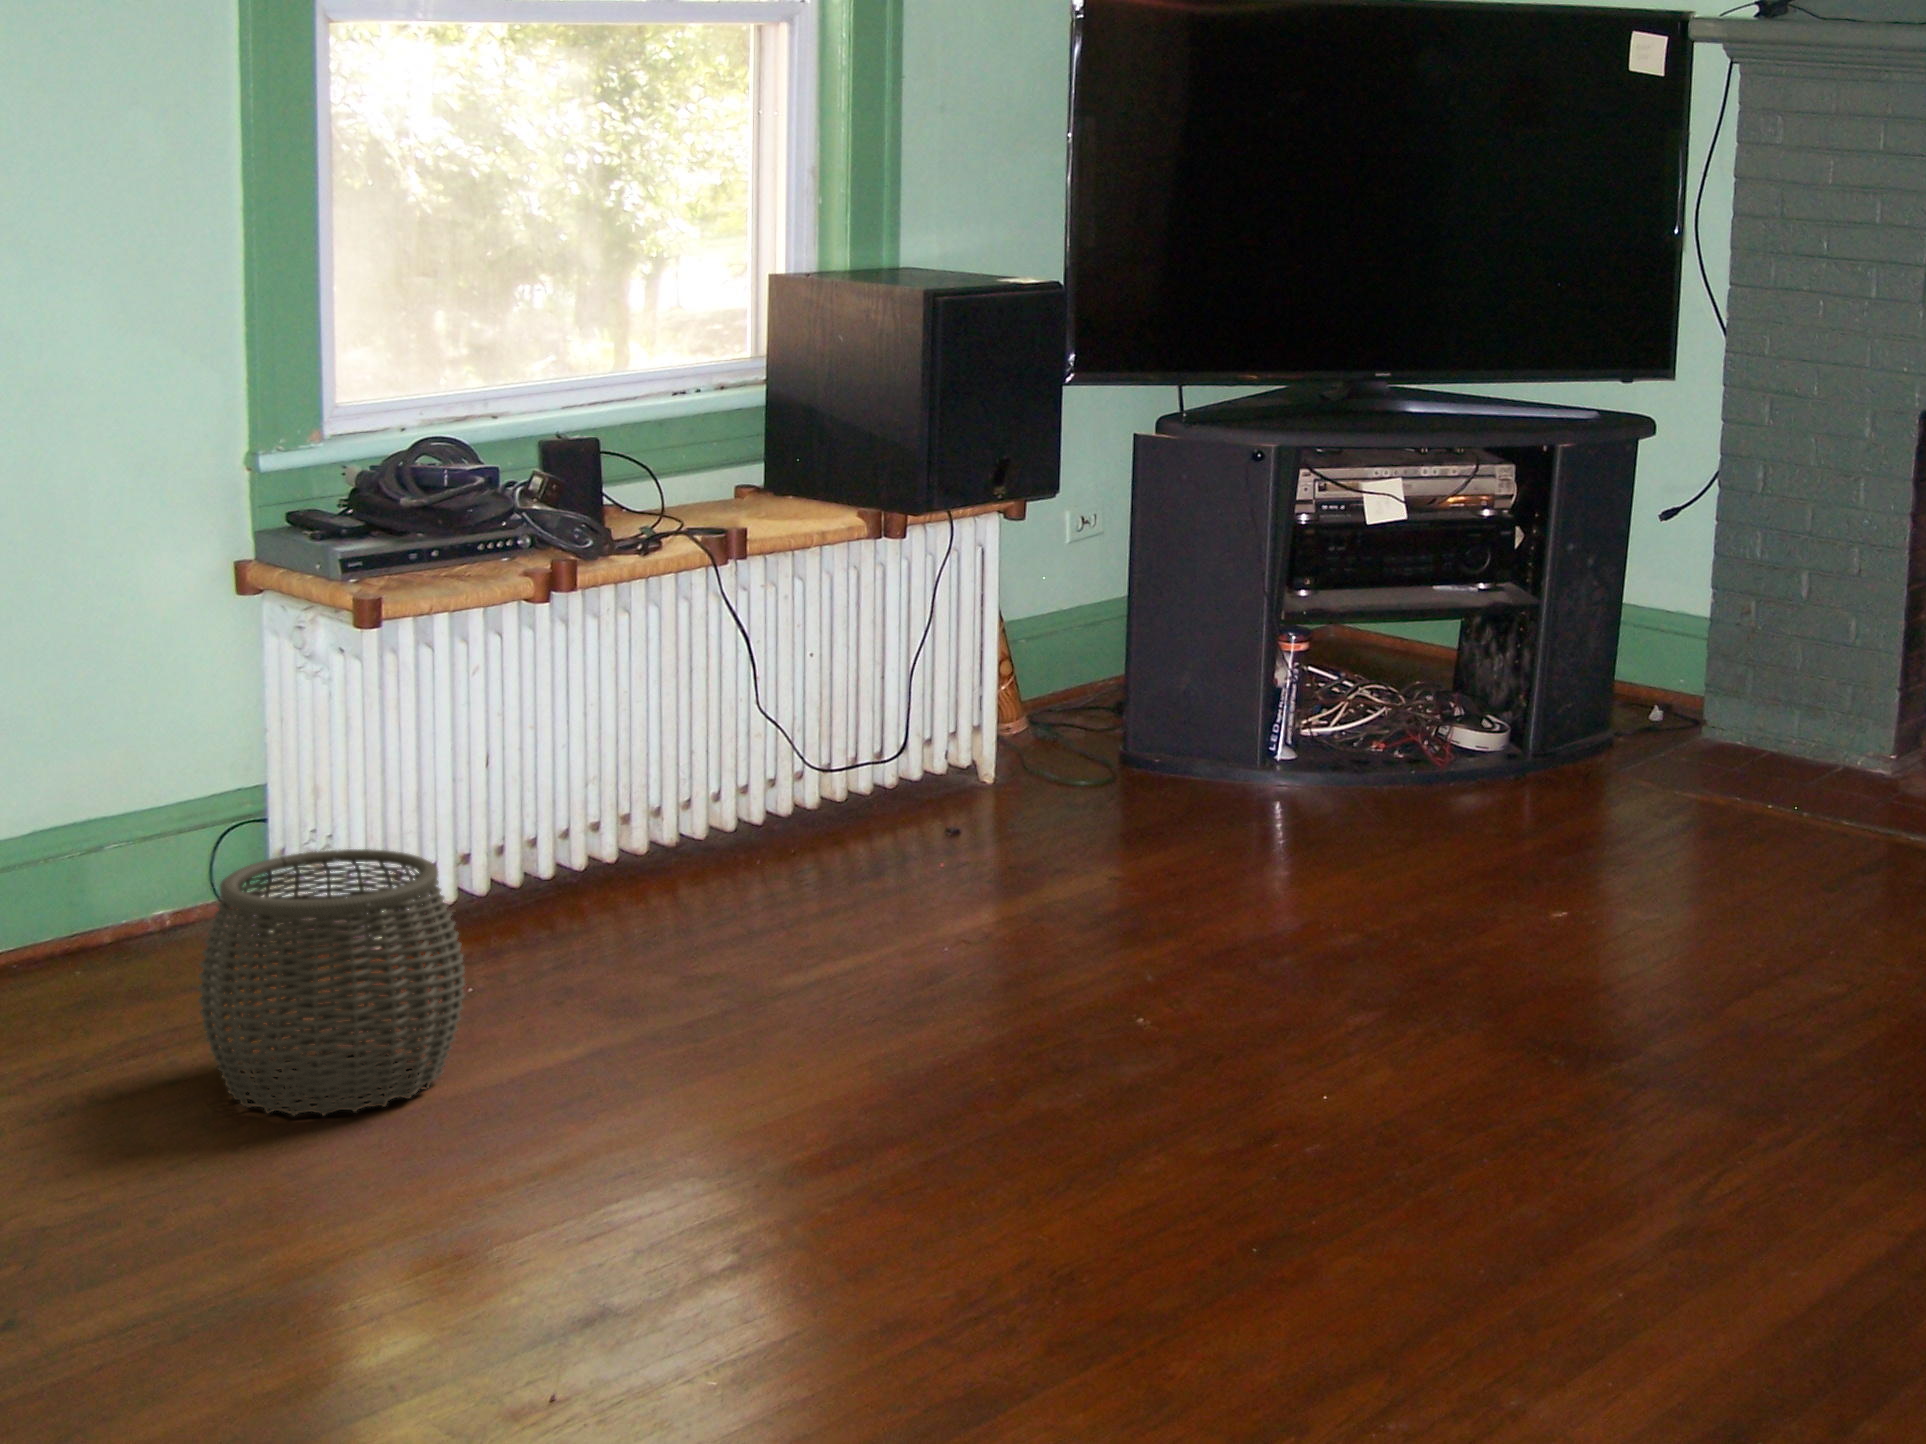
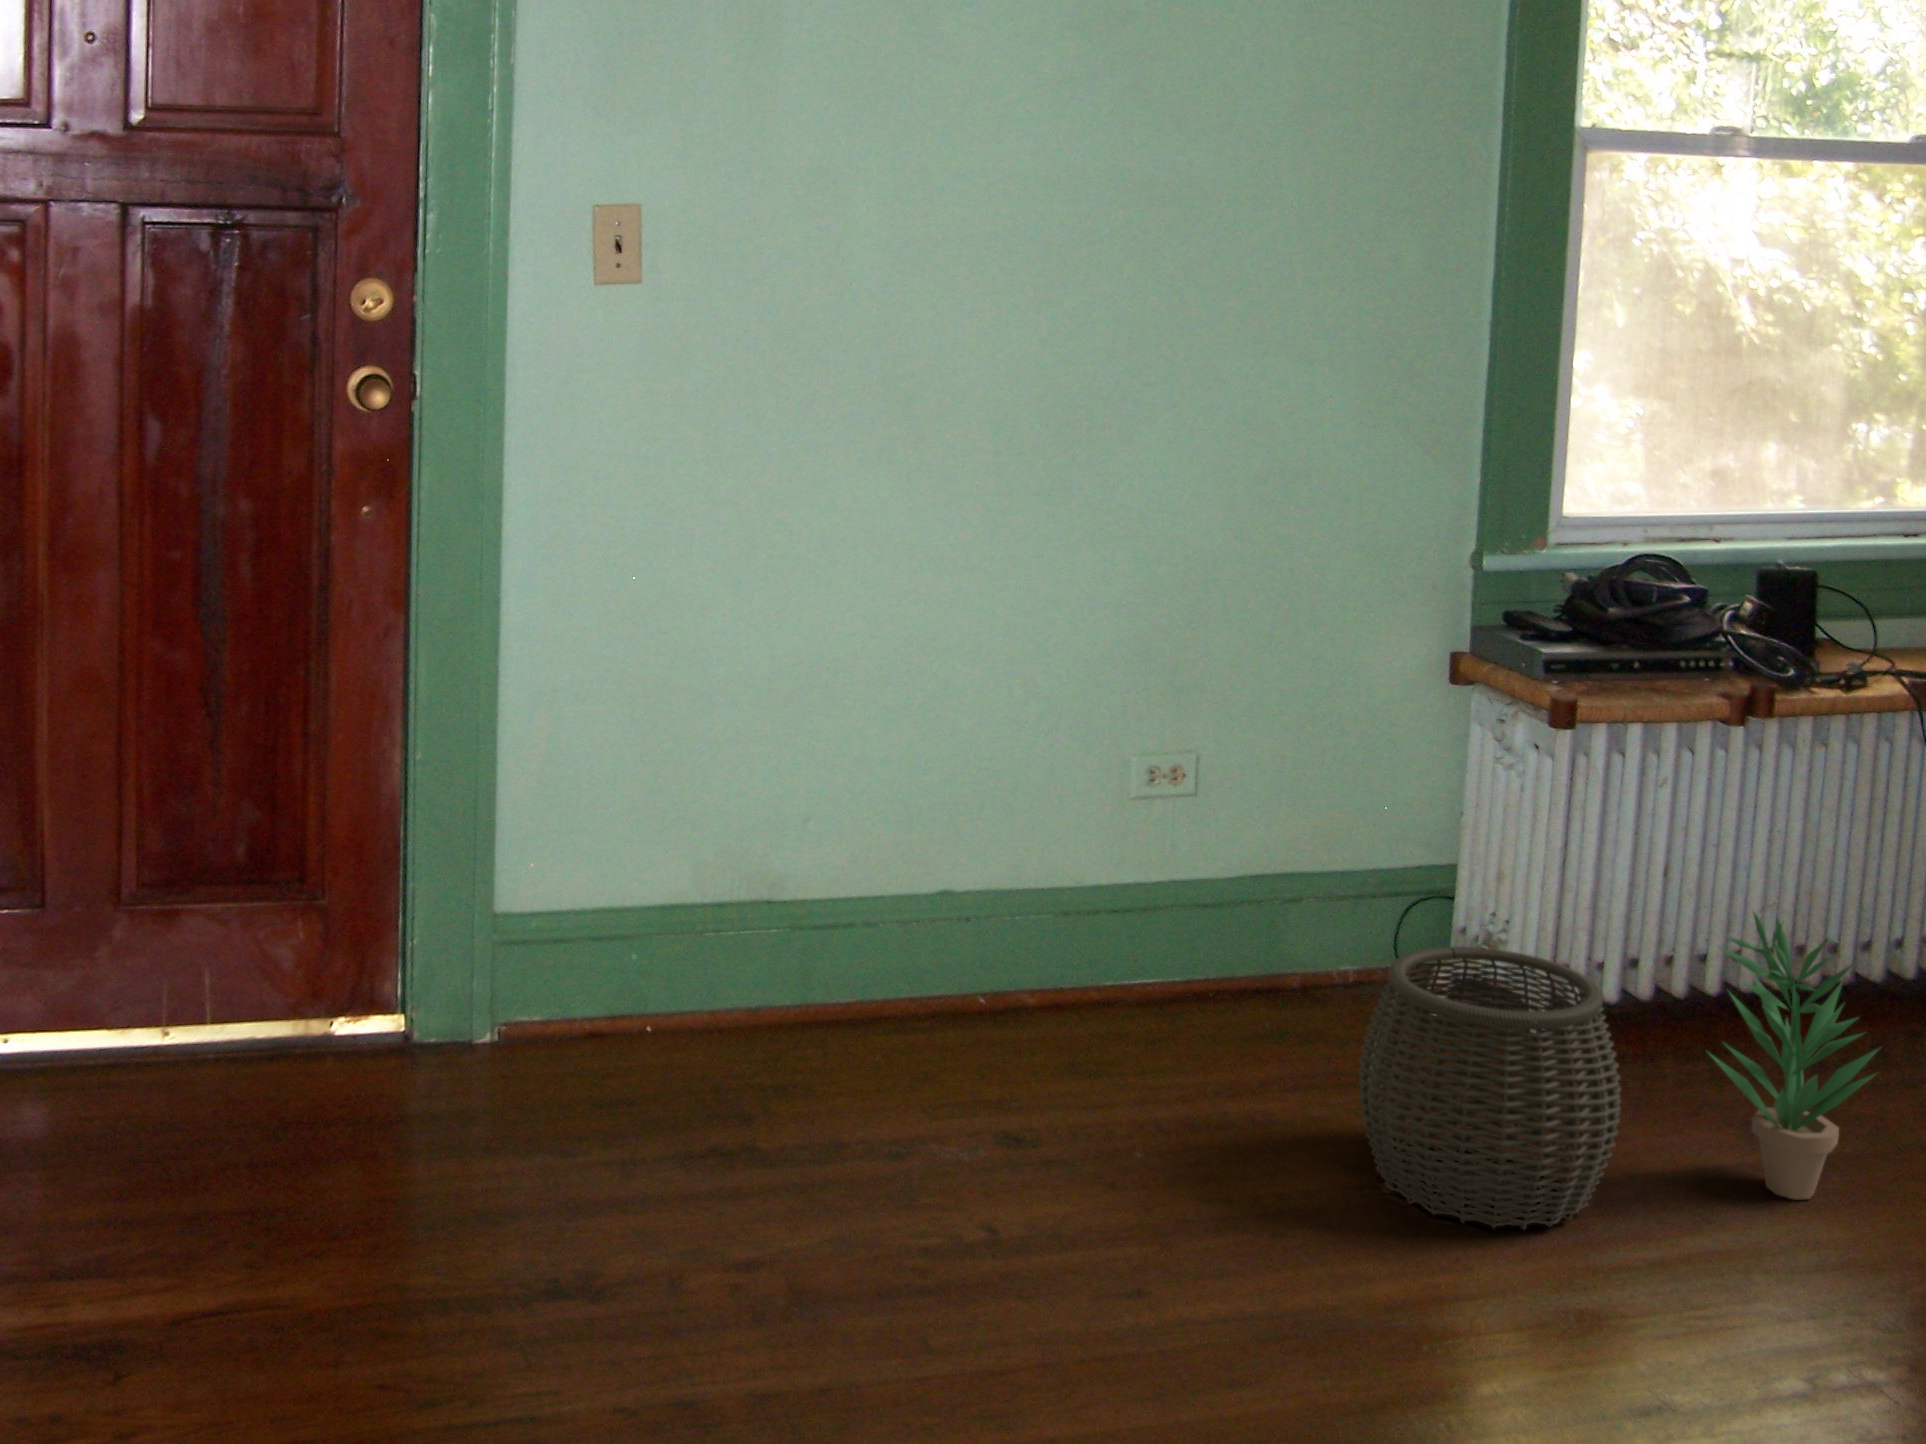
potted plant: none [538,764,694,1027] -> present [1710,913,1879,1199]

